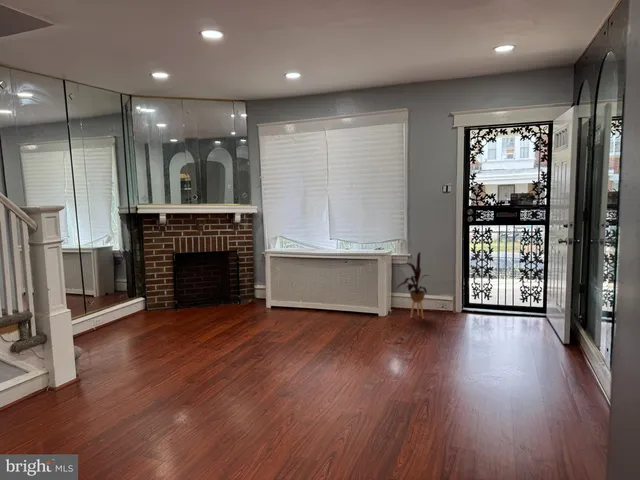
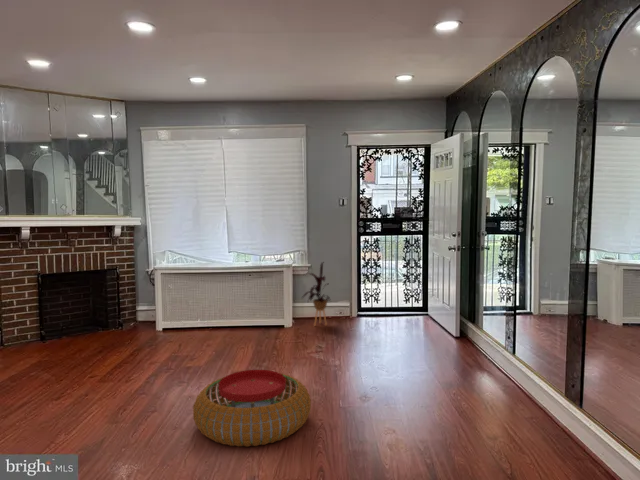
pouf: none [229,358,346,436] -> present [193,370,311,447]

